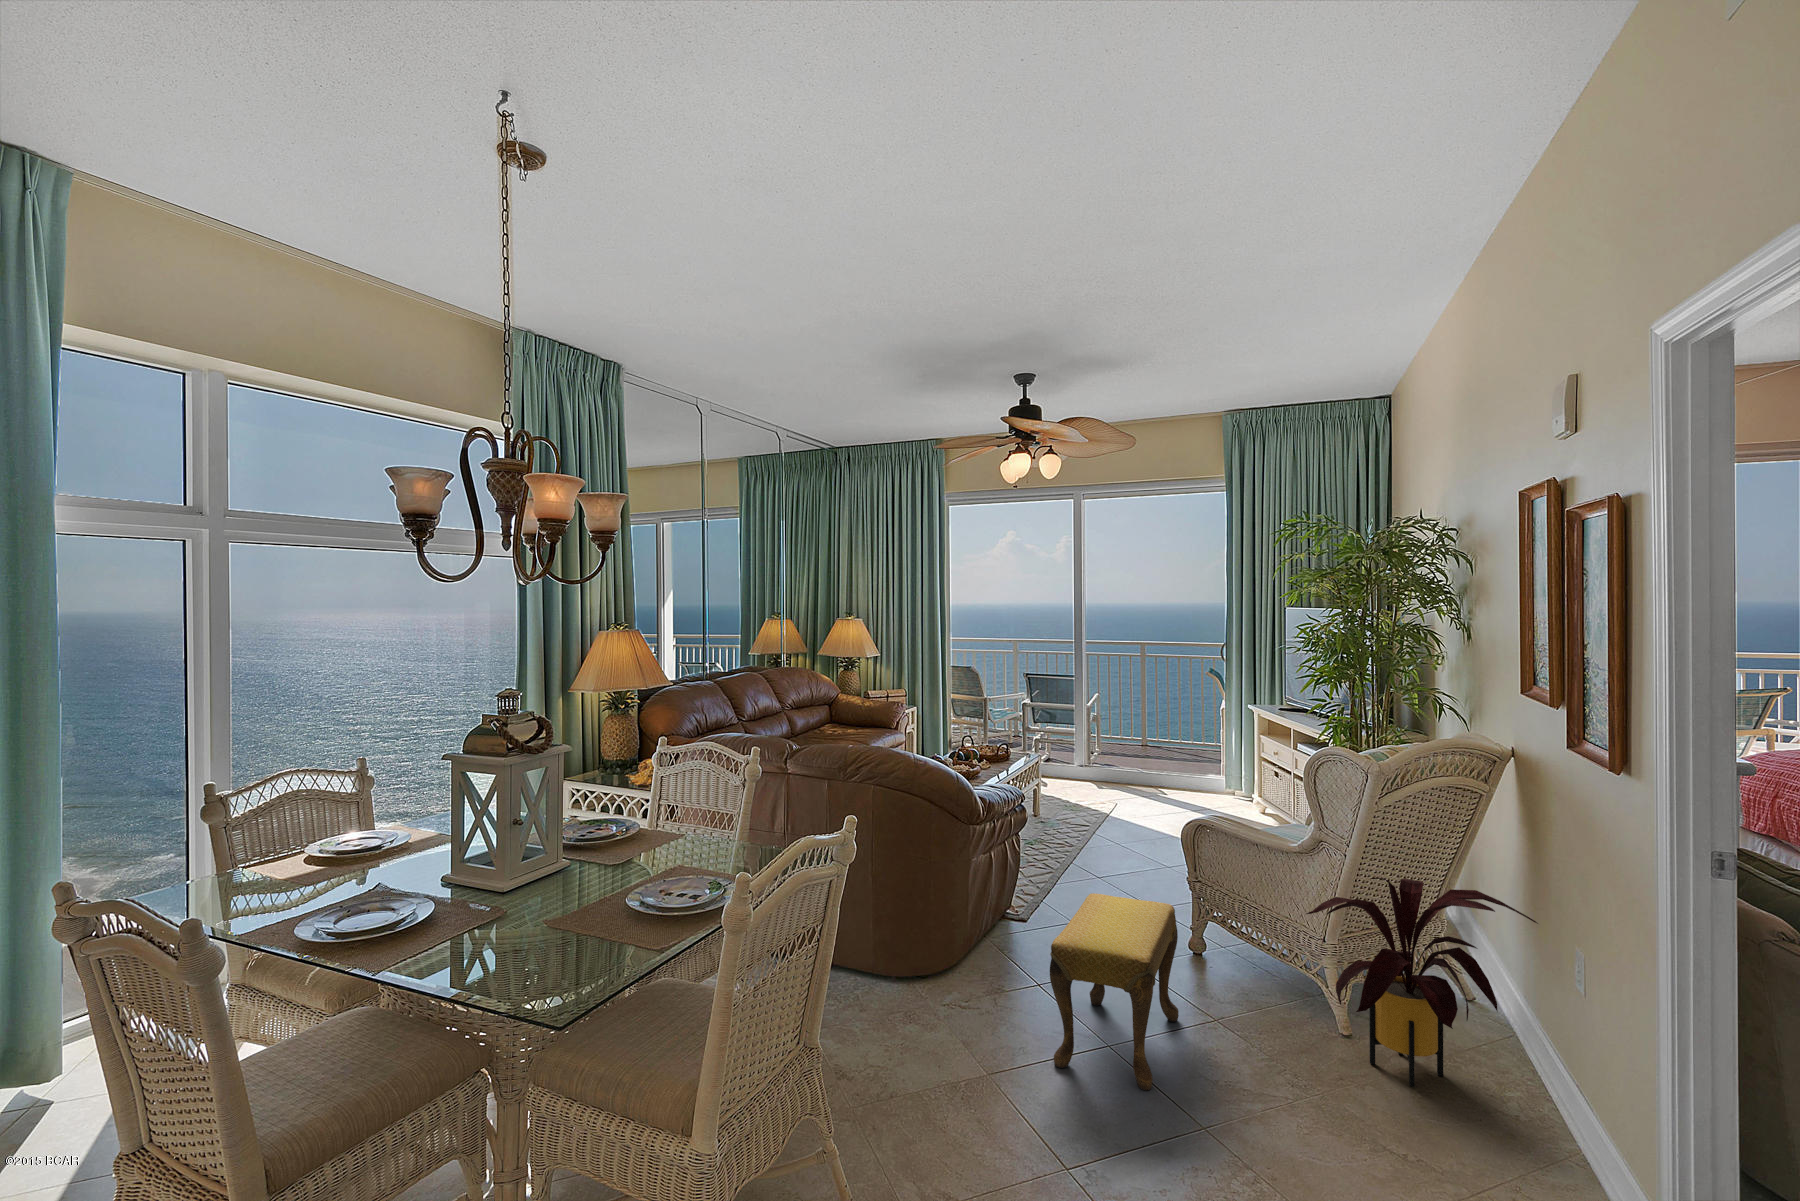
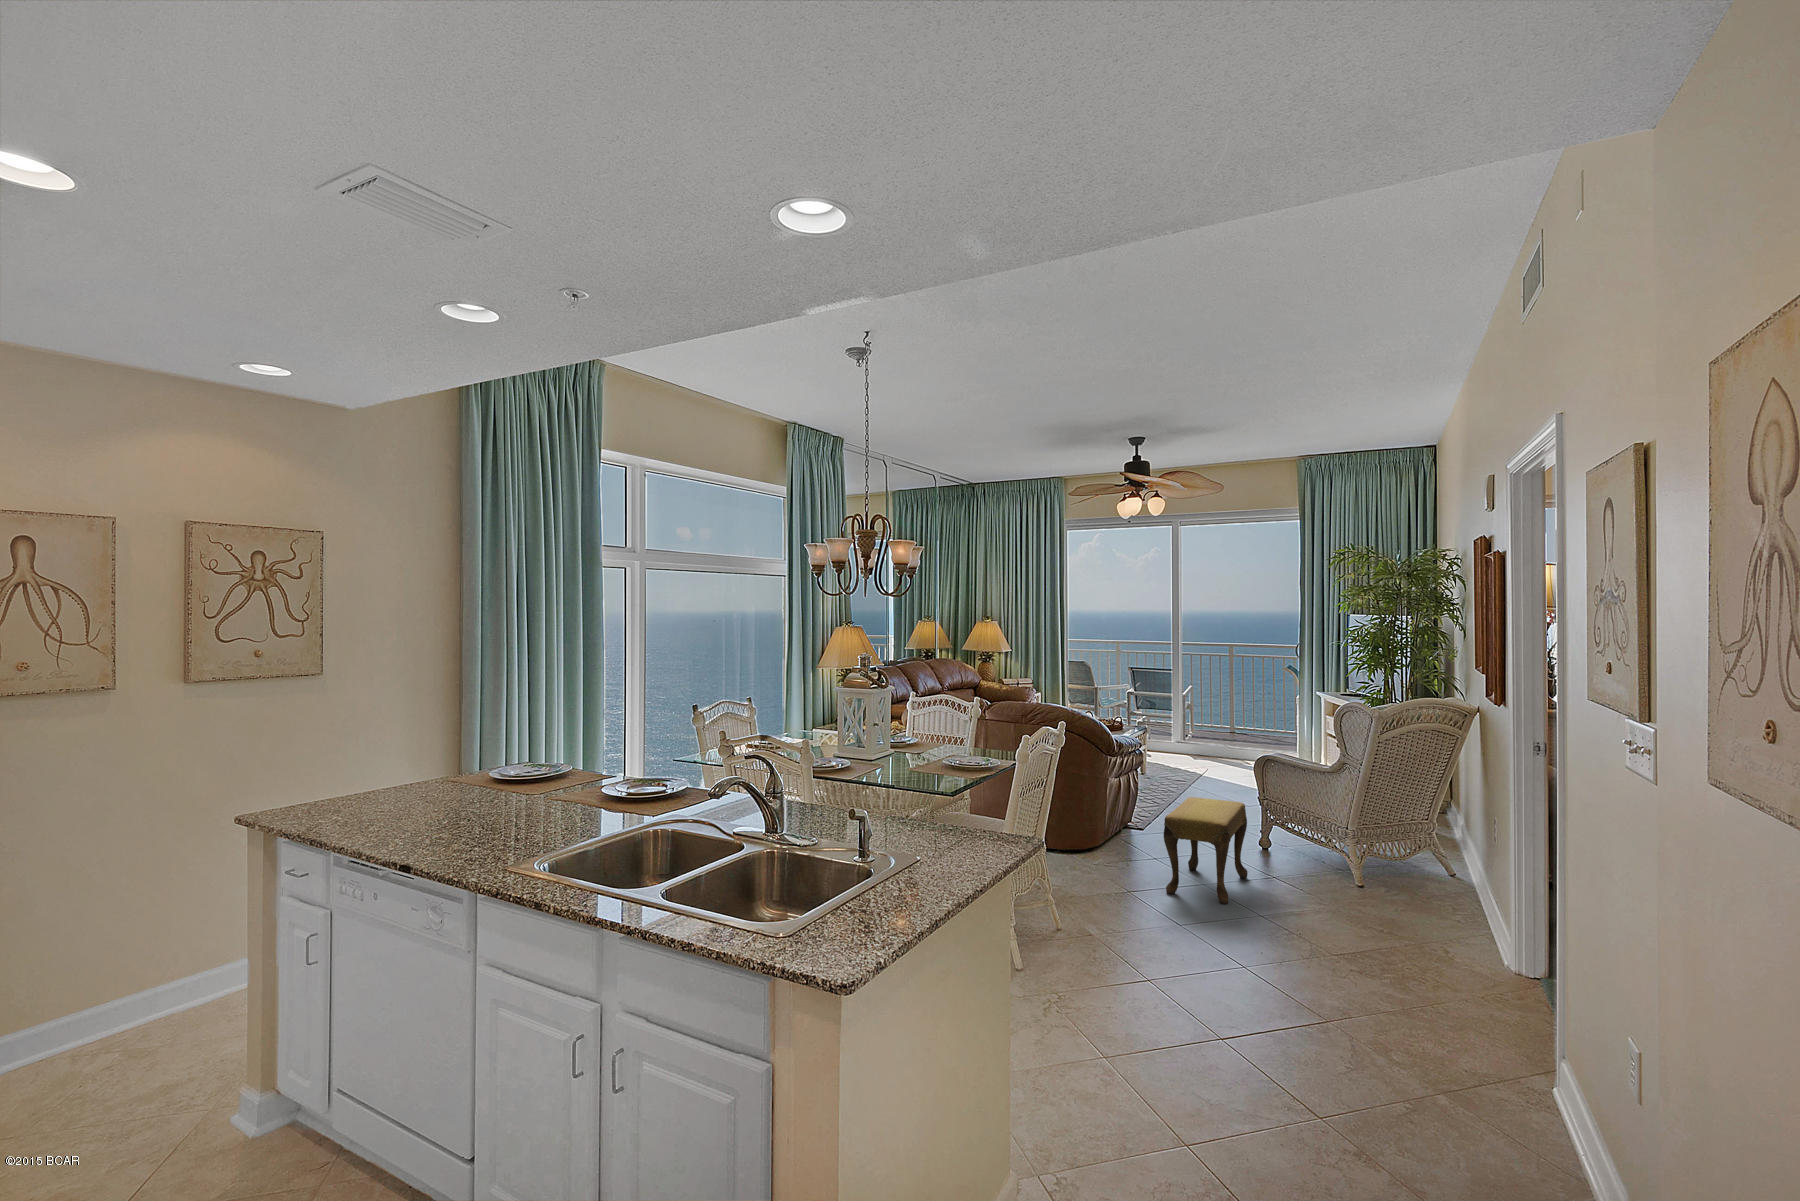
house plant: present [1306,877,1538,1087] -> none [1327,780,1478,909]

